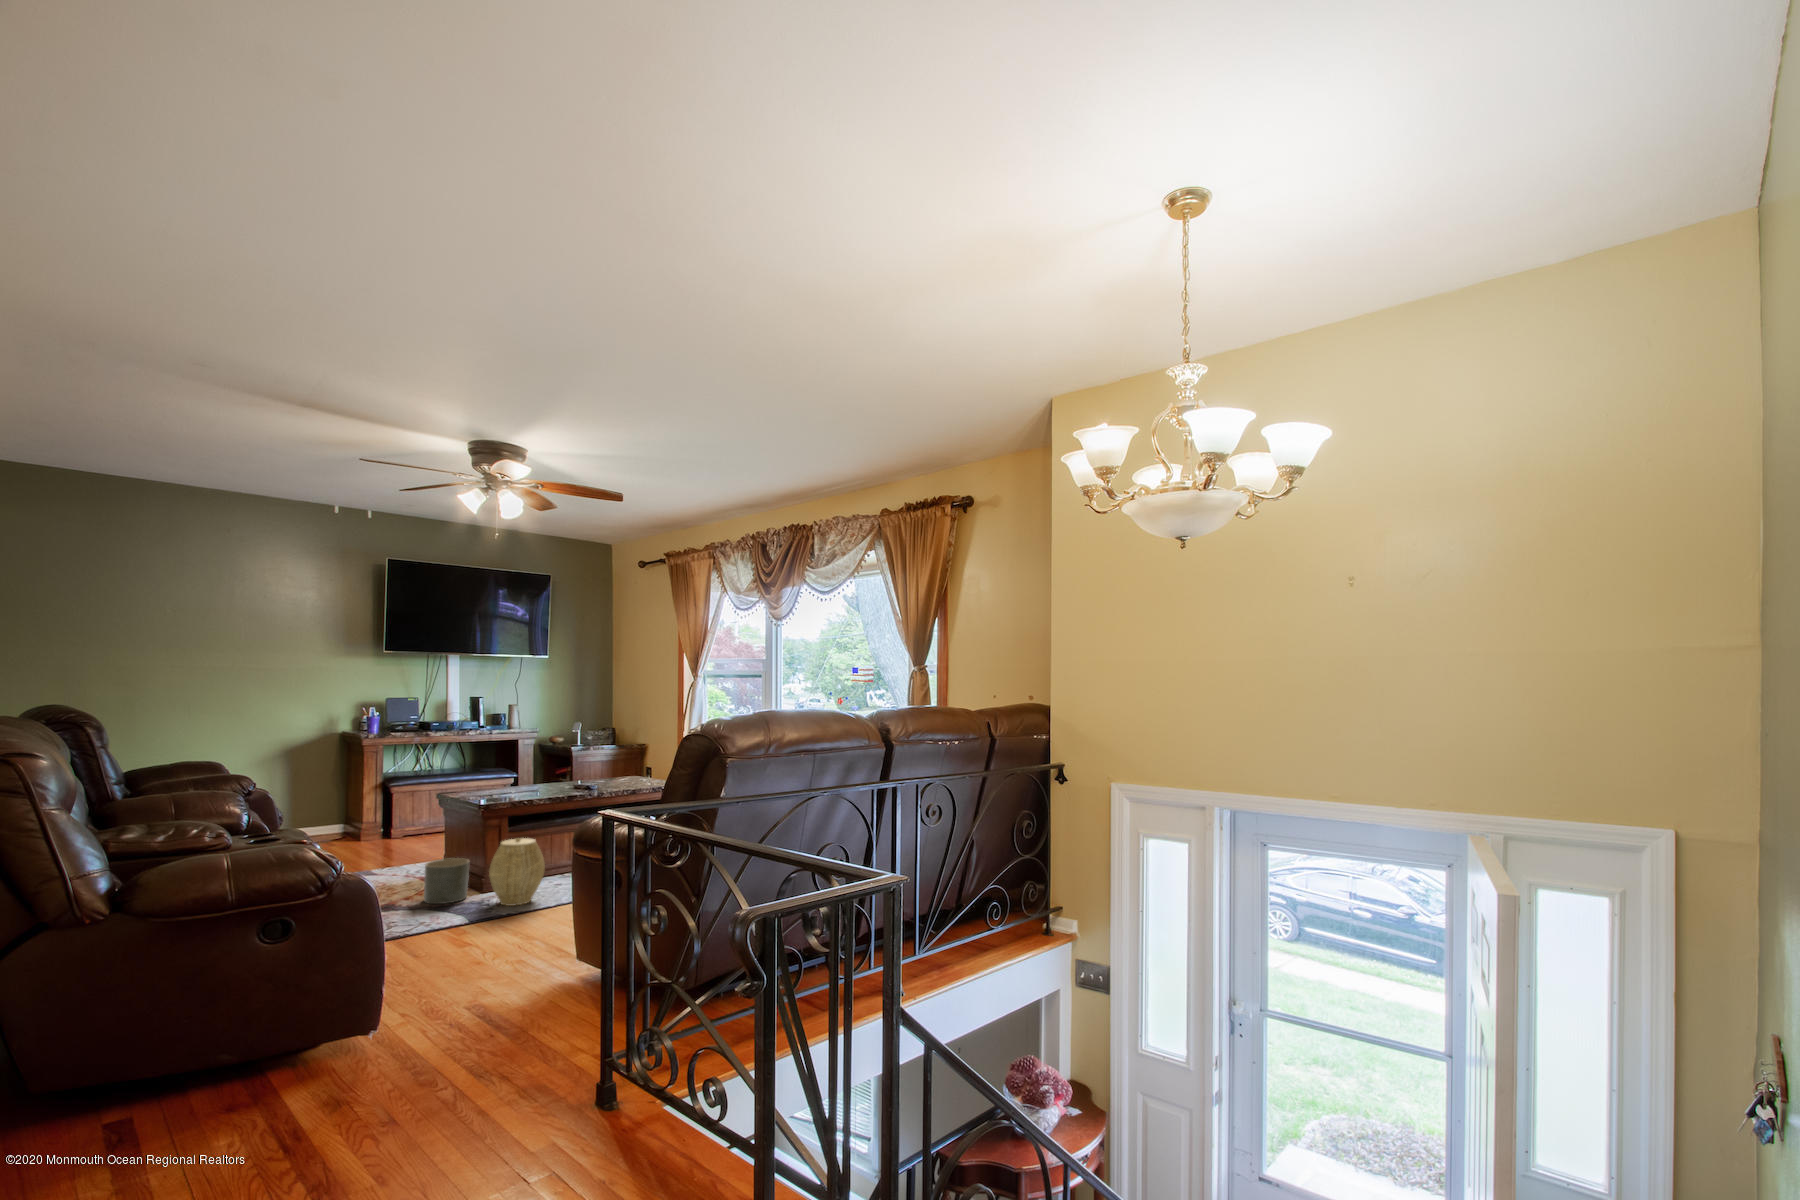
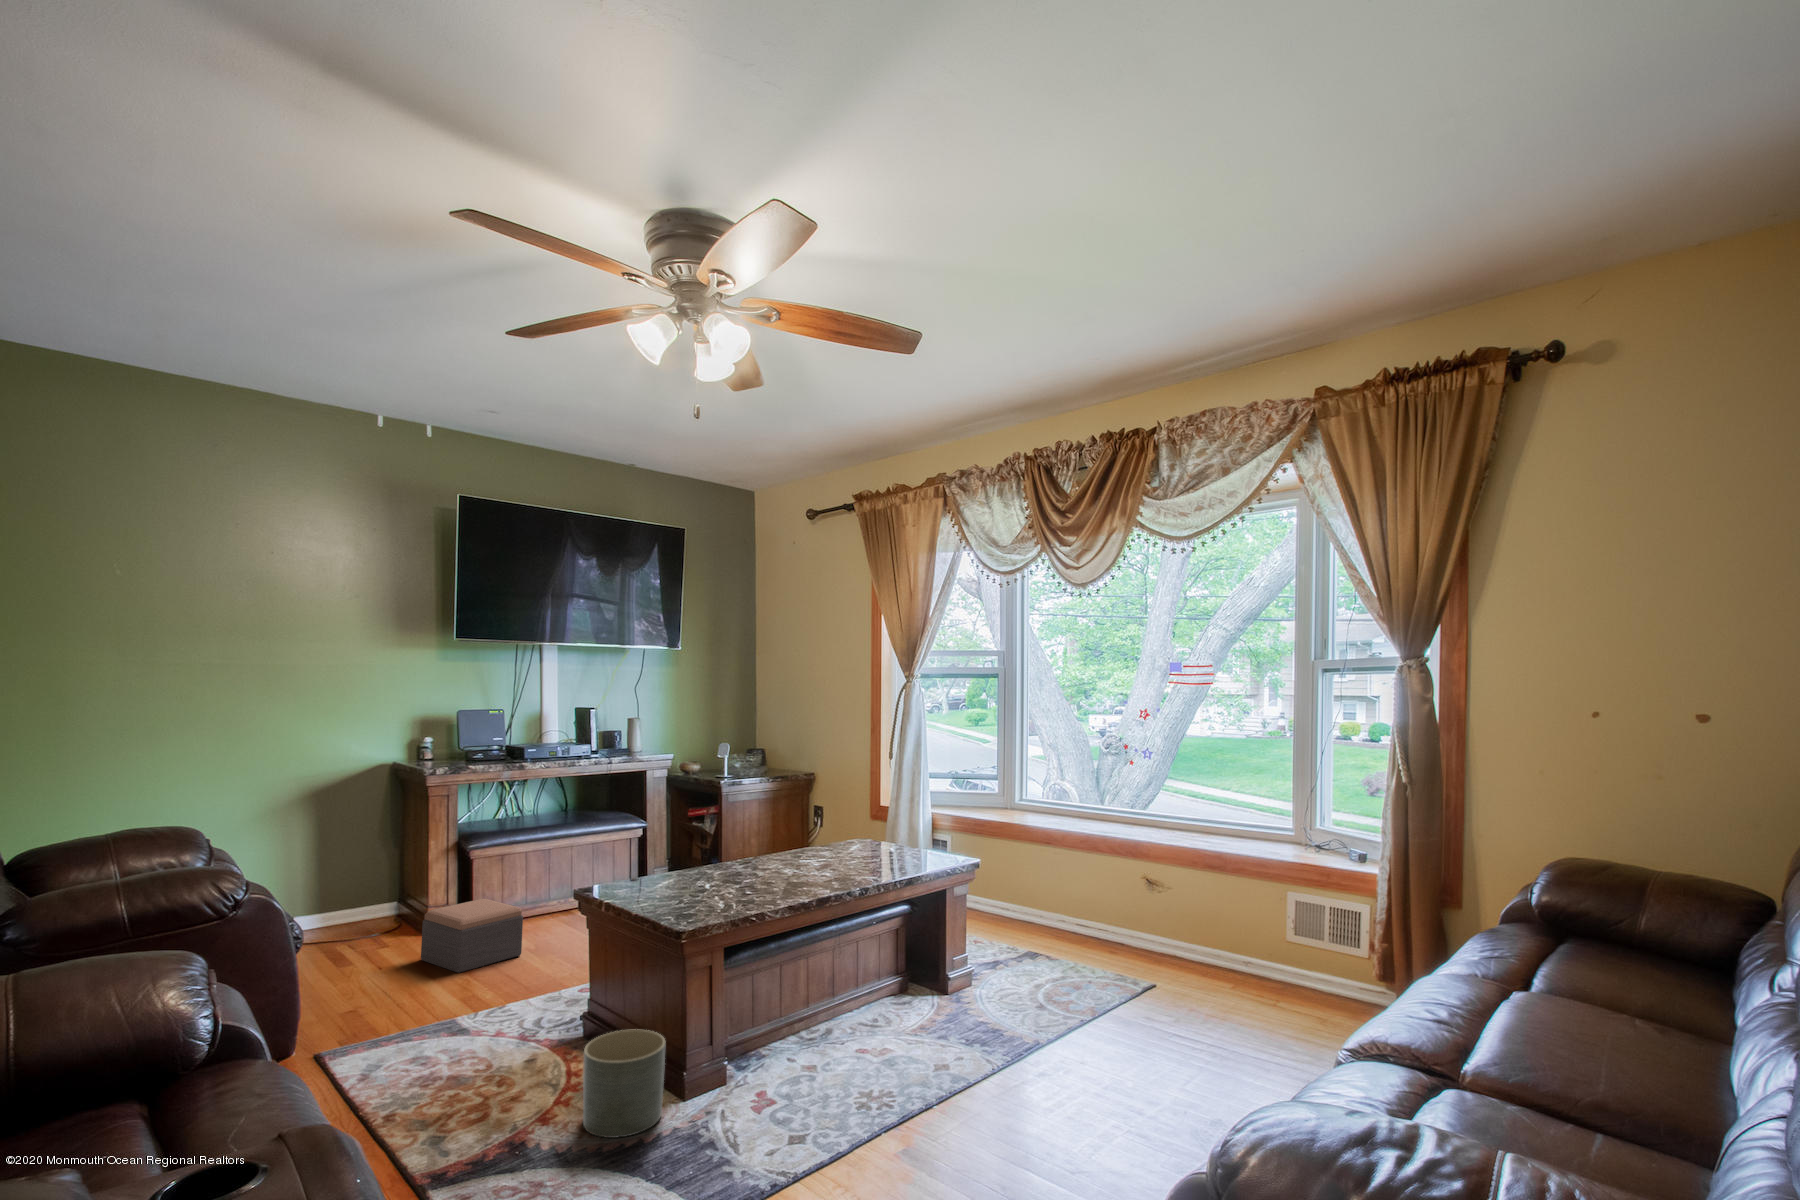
footstool: none [355,815,421,855] -> present [421,899,523,973]
woven basket: present [489,838,545,906] -> none [714,995,817,1144]

